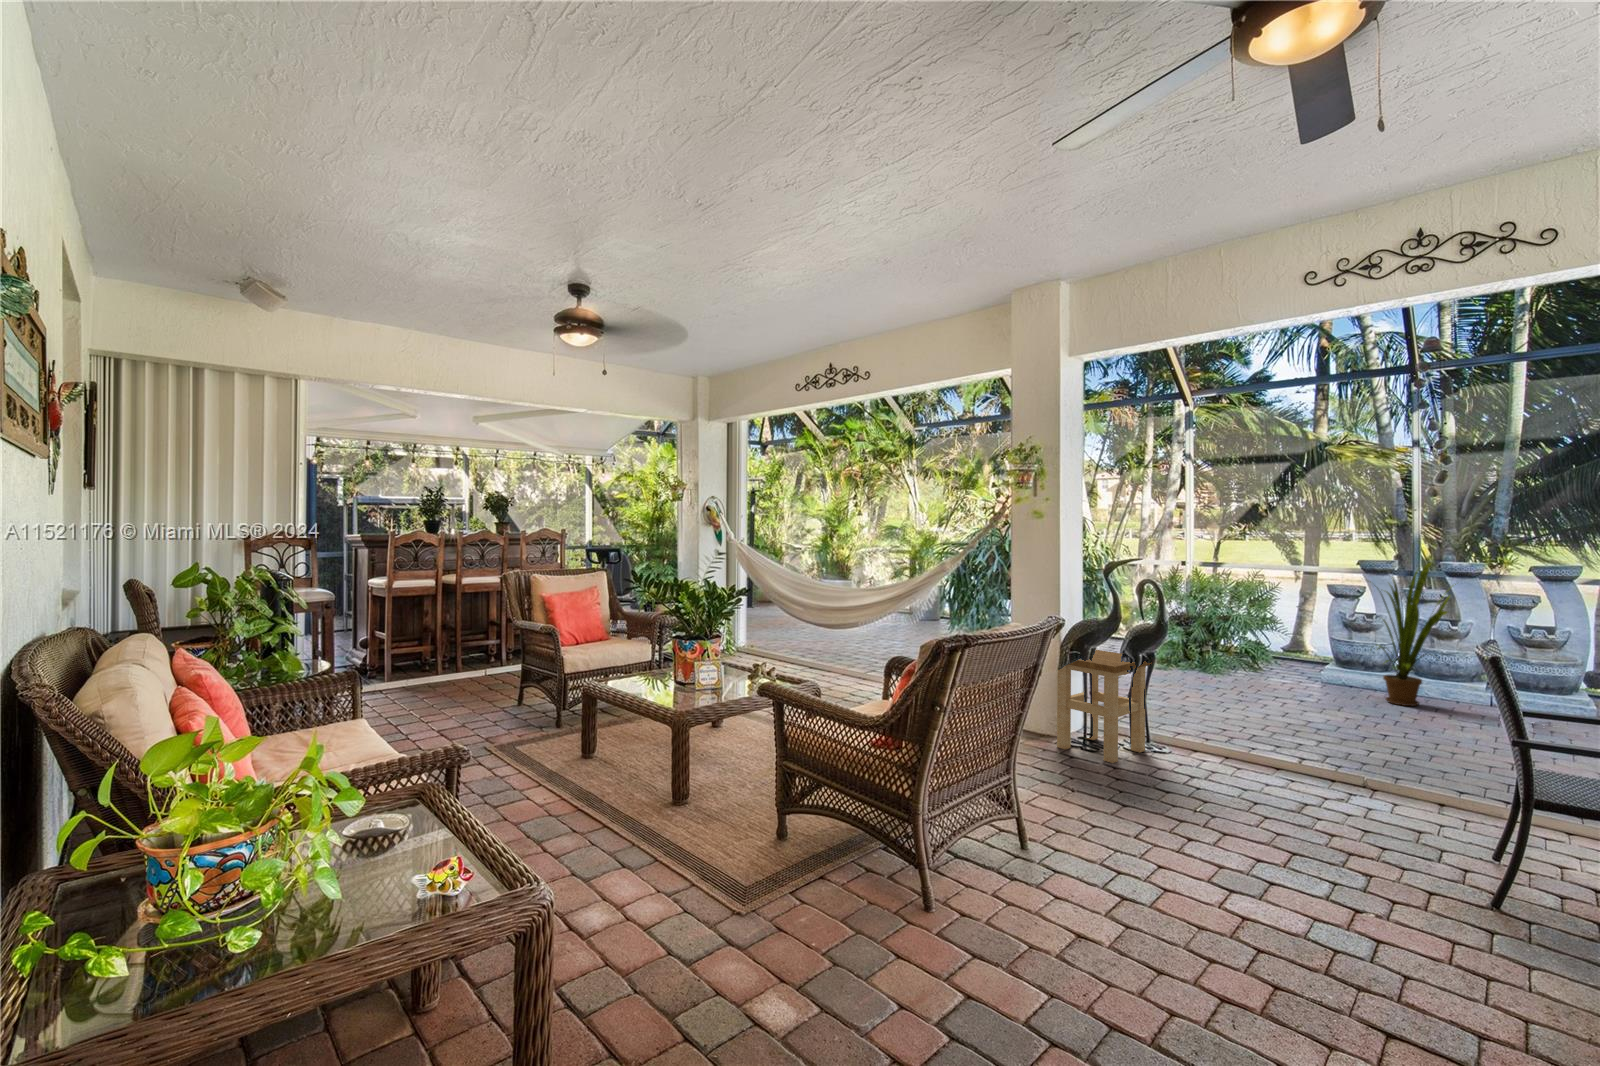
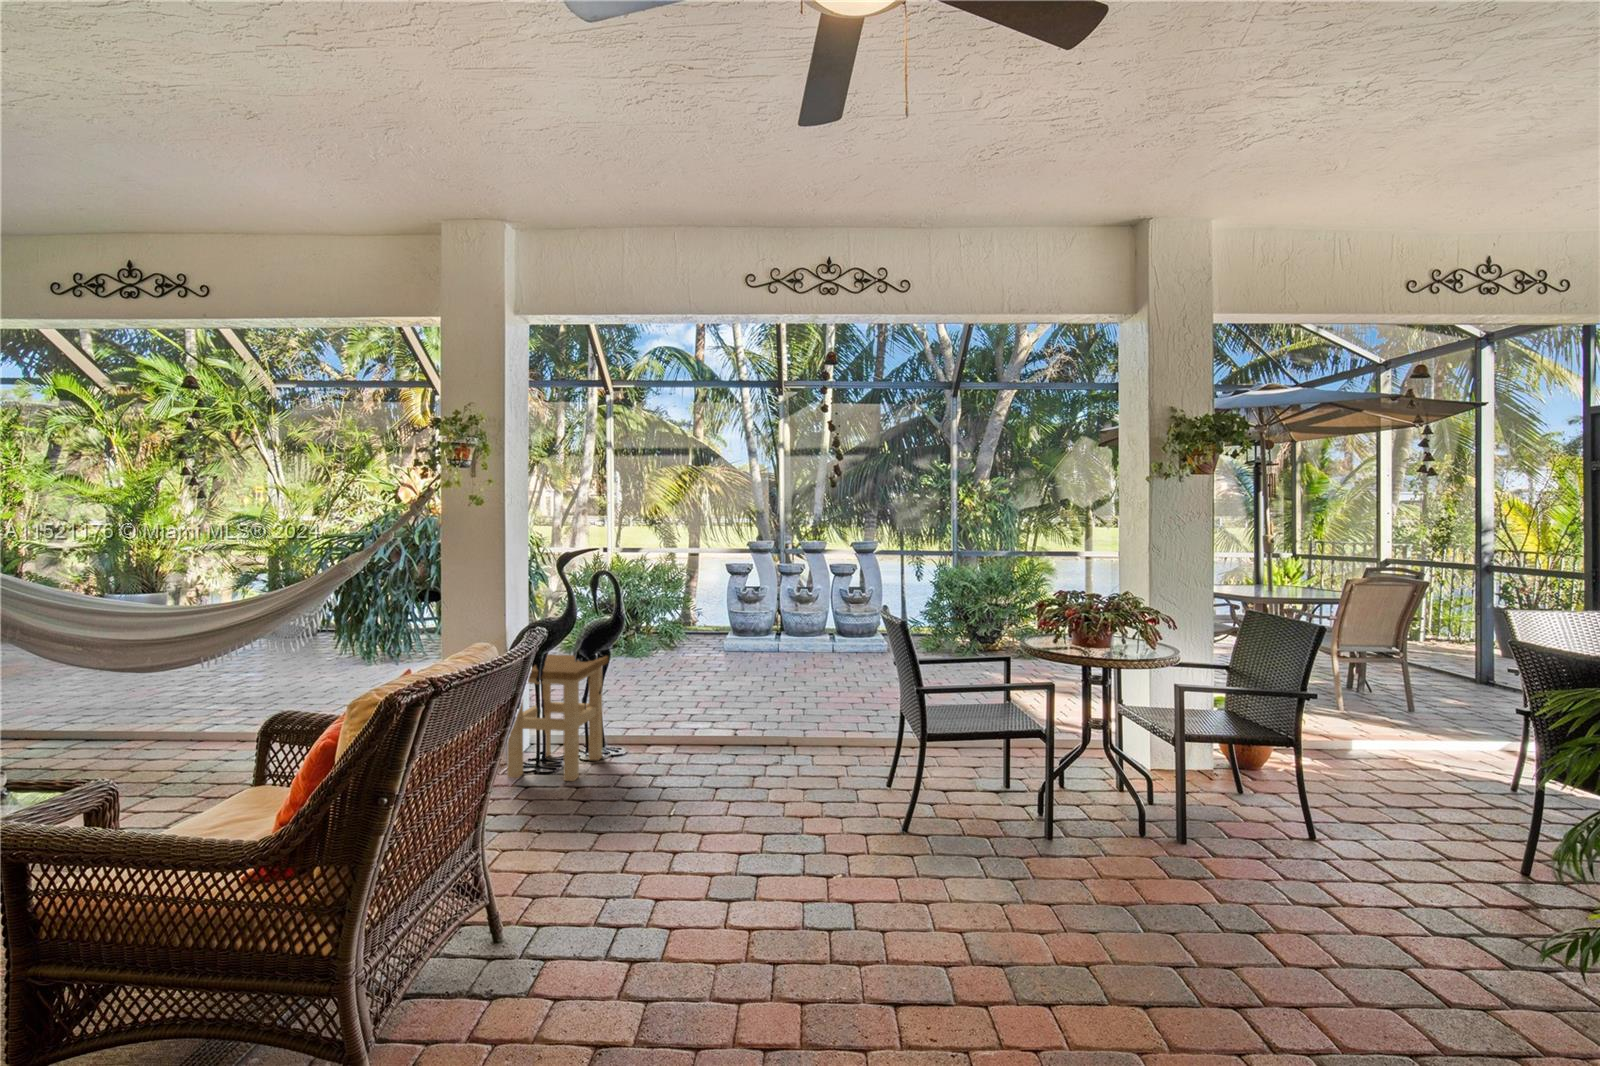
house plant: present [1377,563,1456,706] -> none [750,544,814,664]

